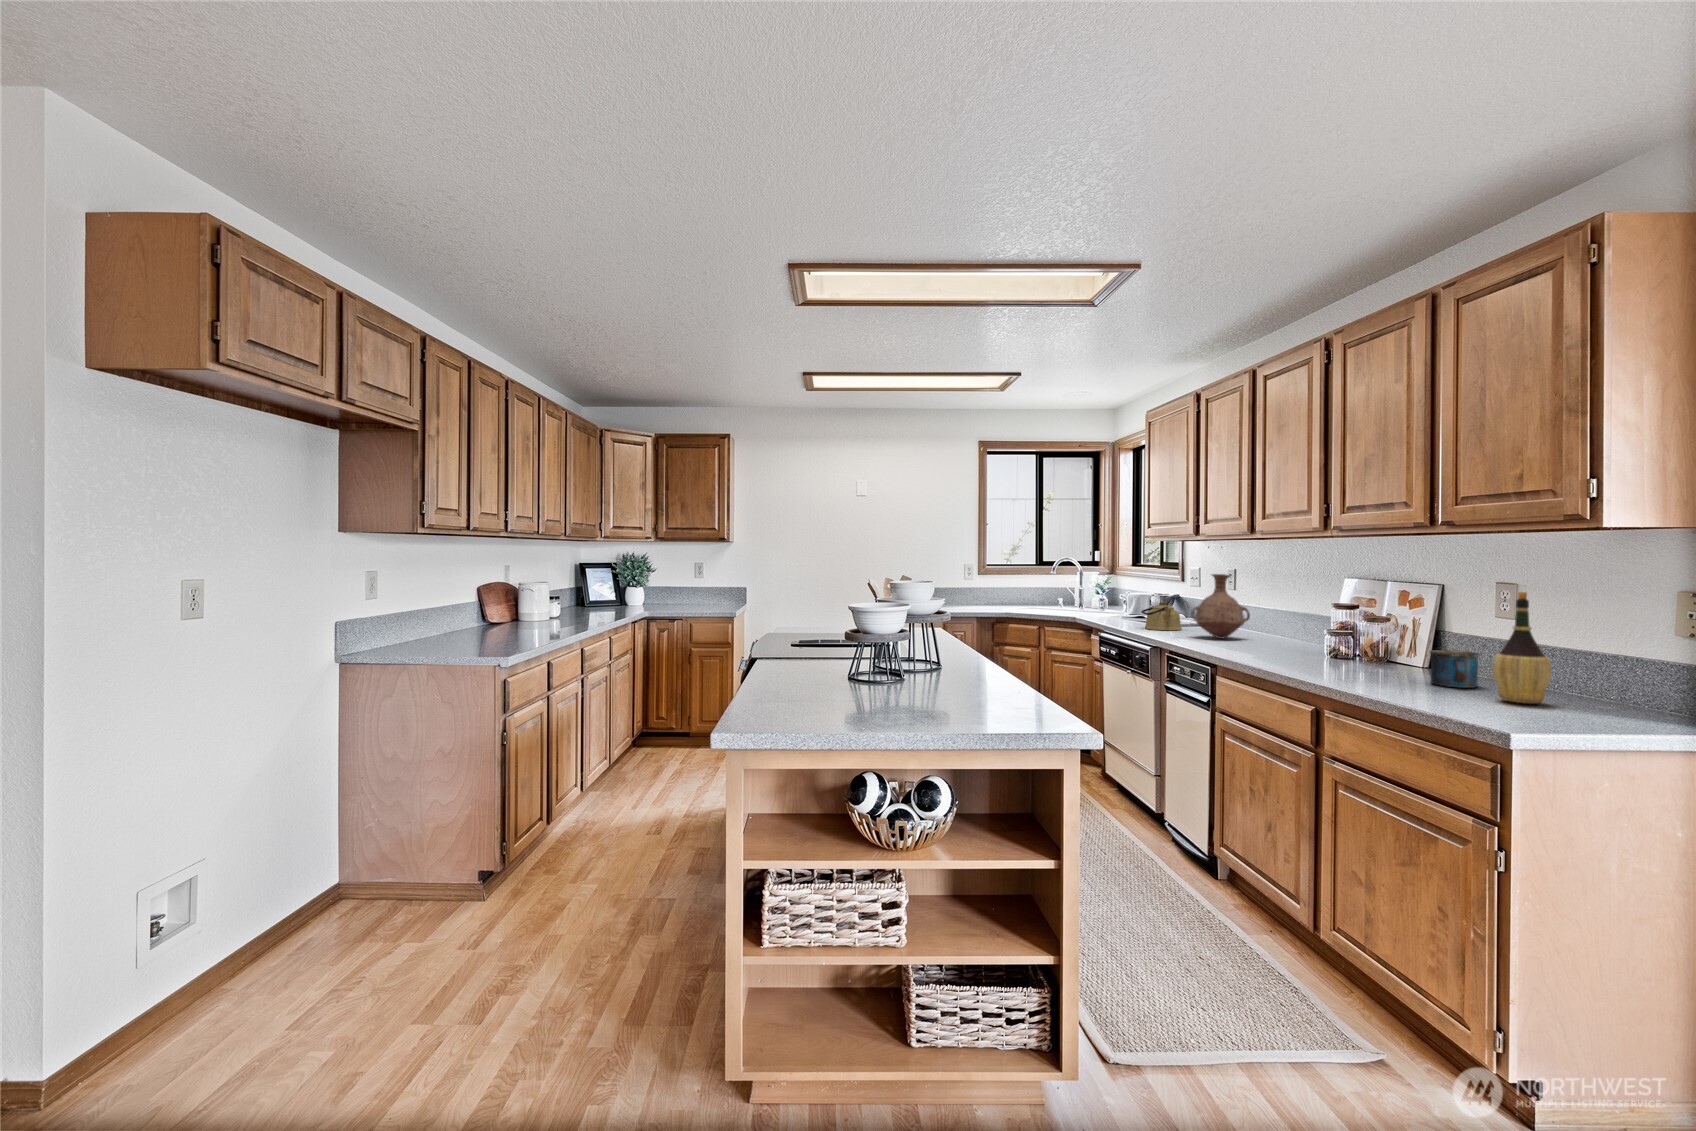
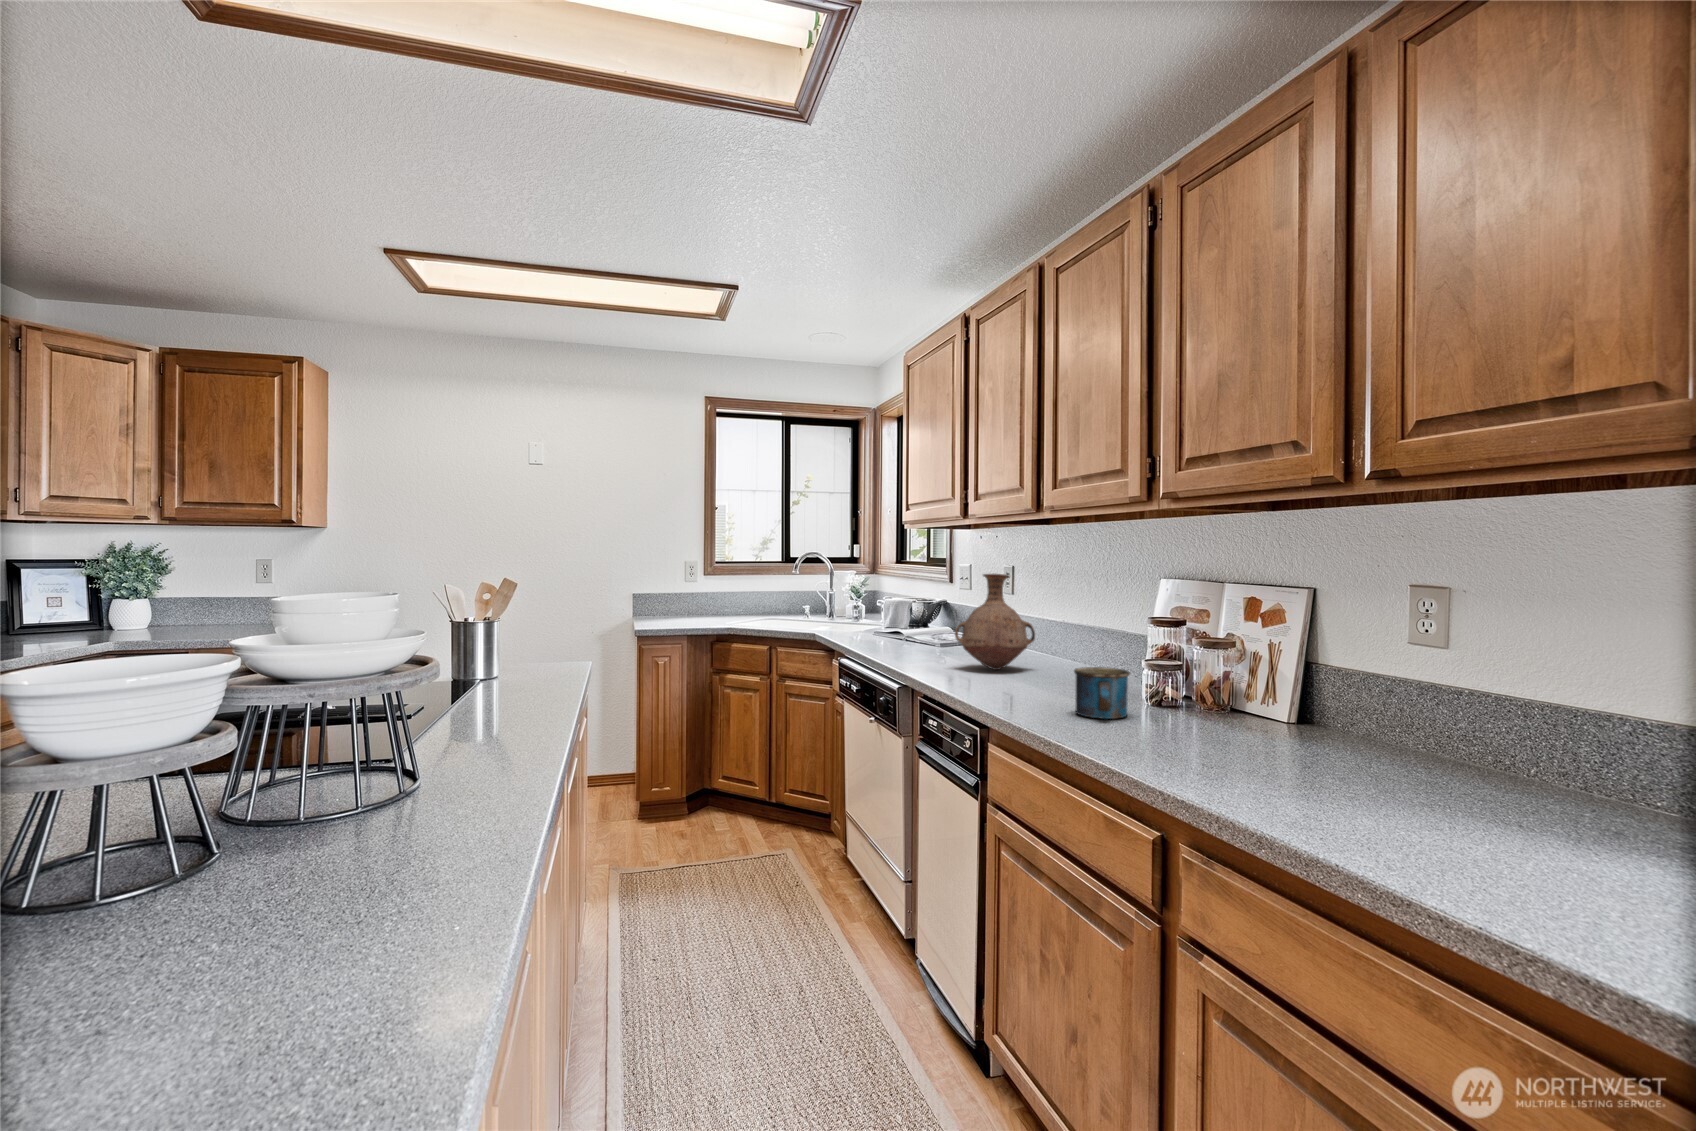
wine bottle: present [1493,592,1551,704] -> none [1459,605,1568,824]
kettle: present [1141,602,1182,630] -> none [892,614,946,656]
mug: present [1430,650,1480,688] -> present [1074,667,1130,719]

